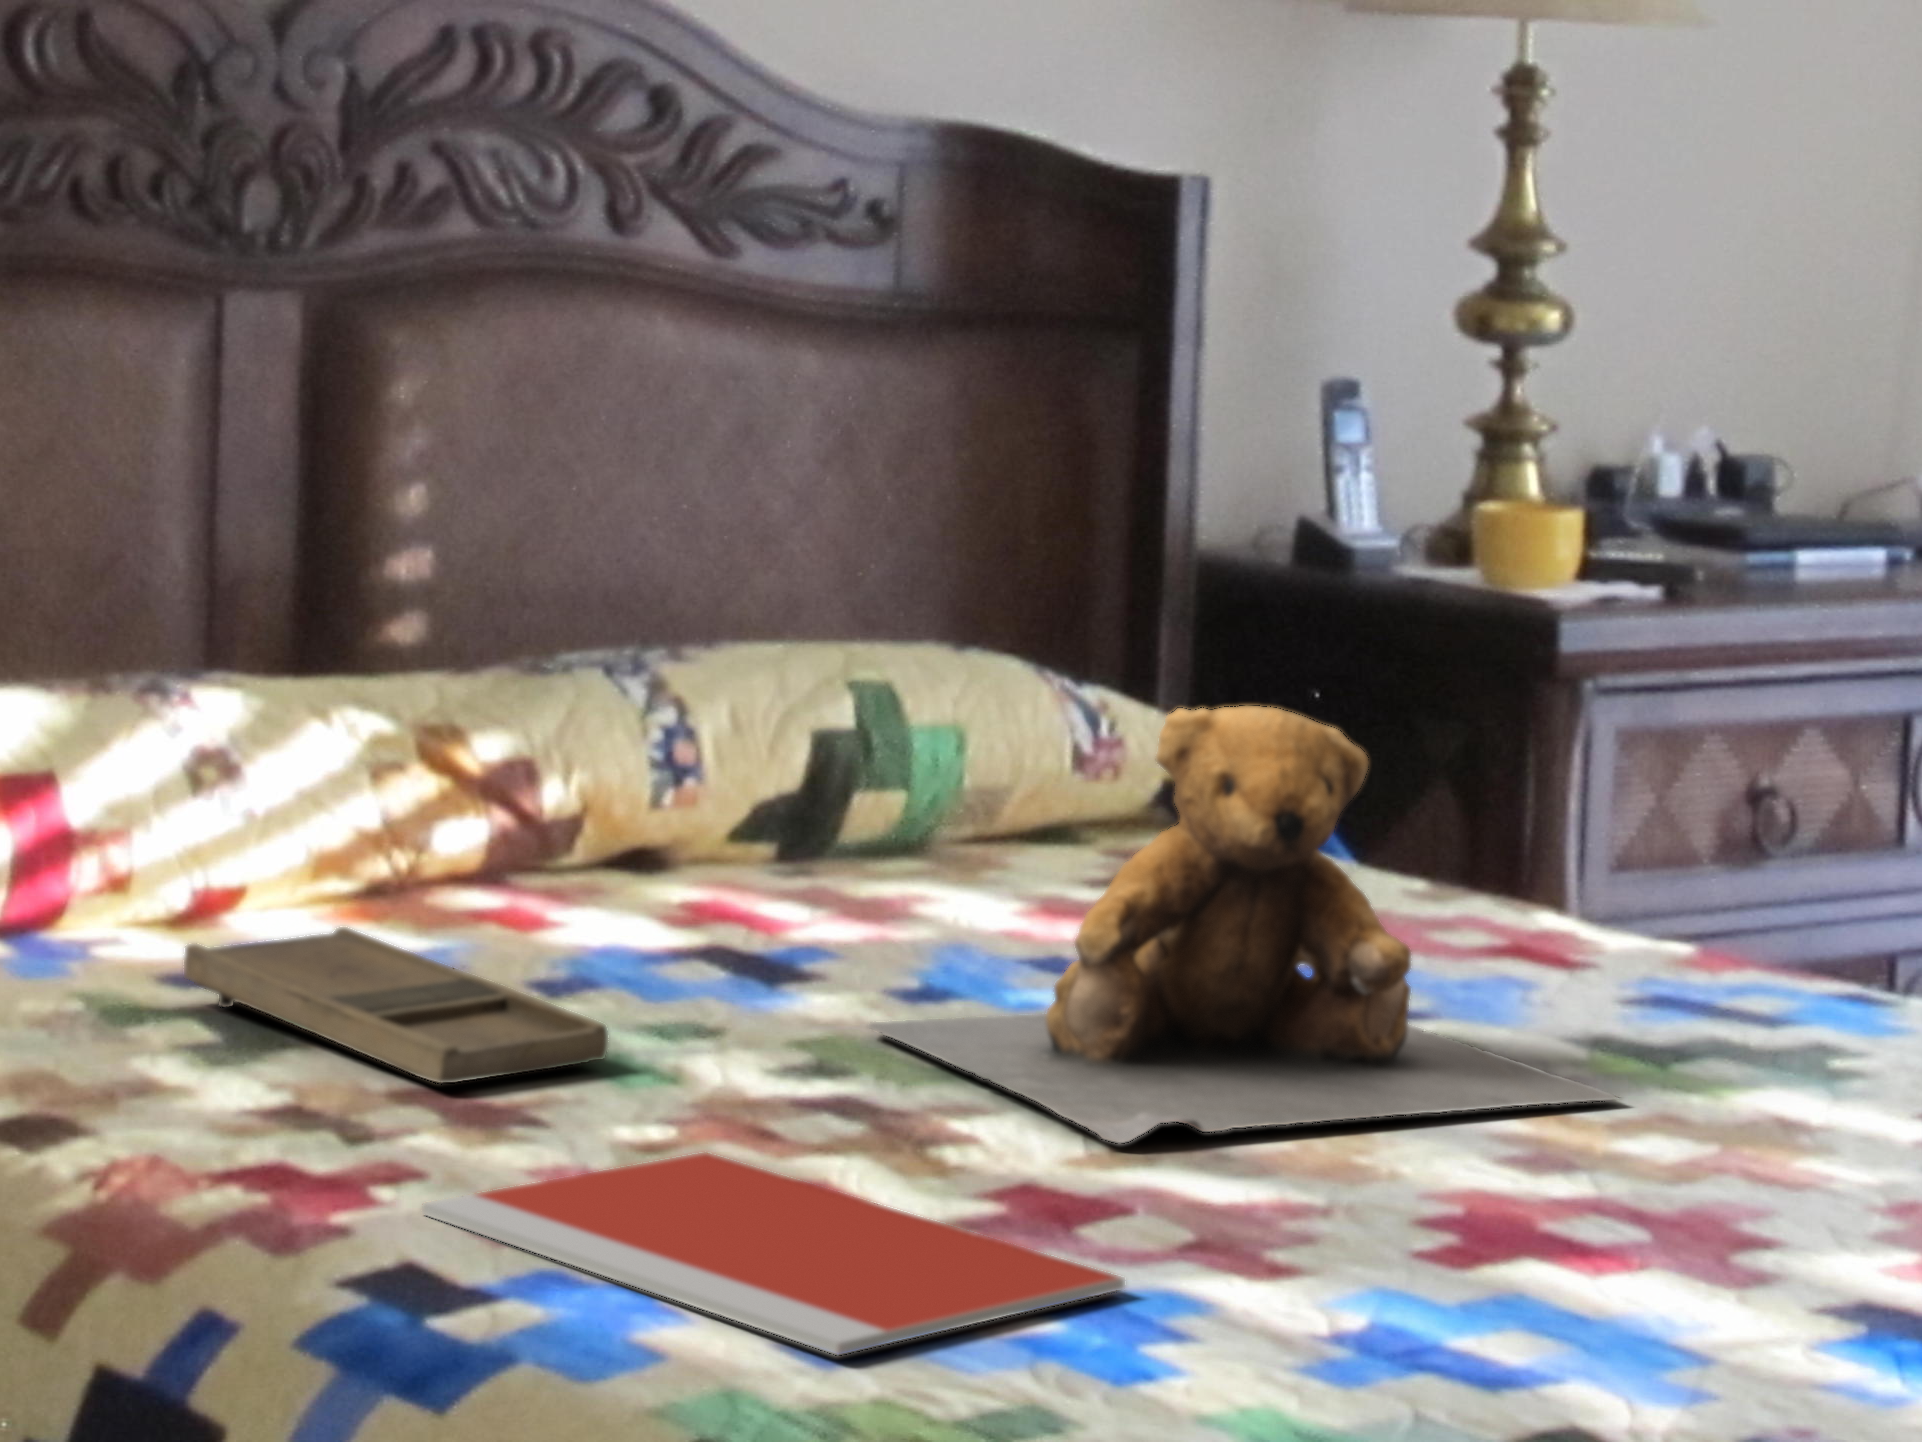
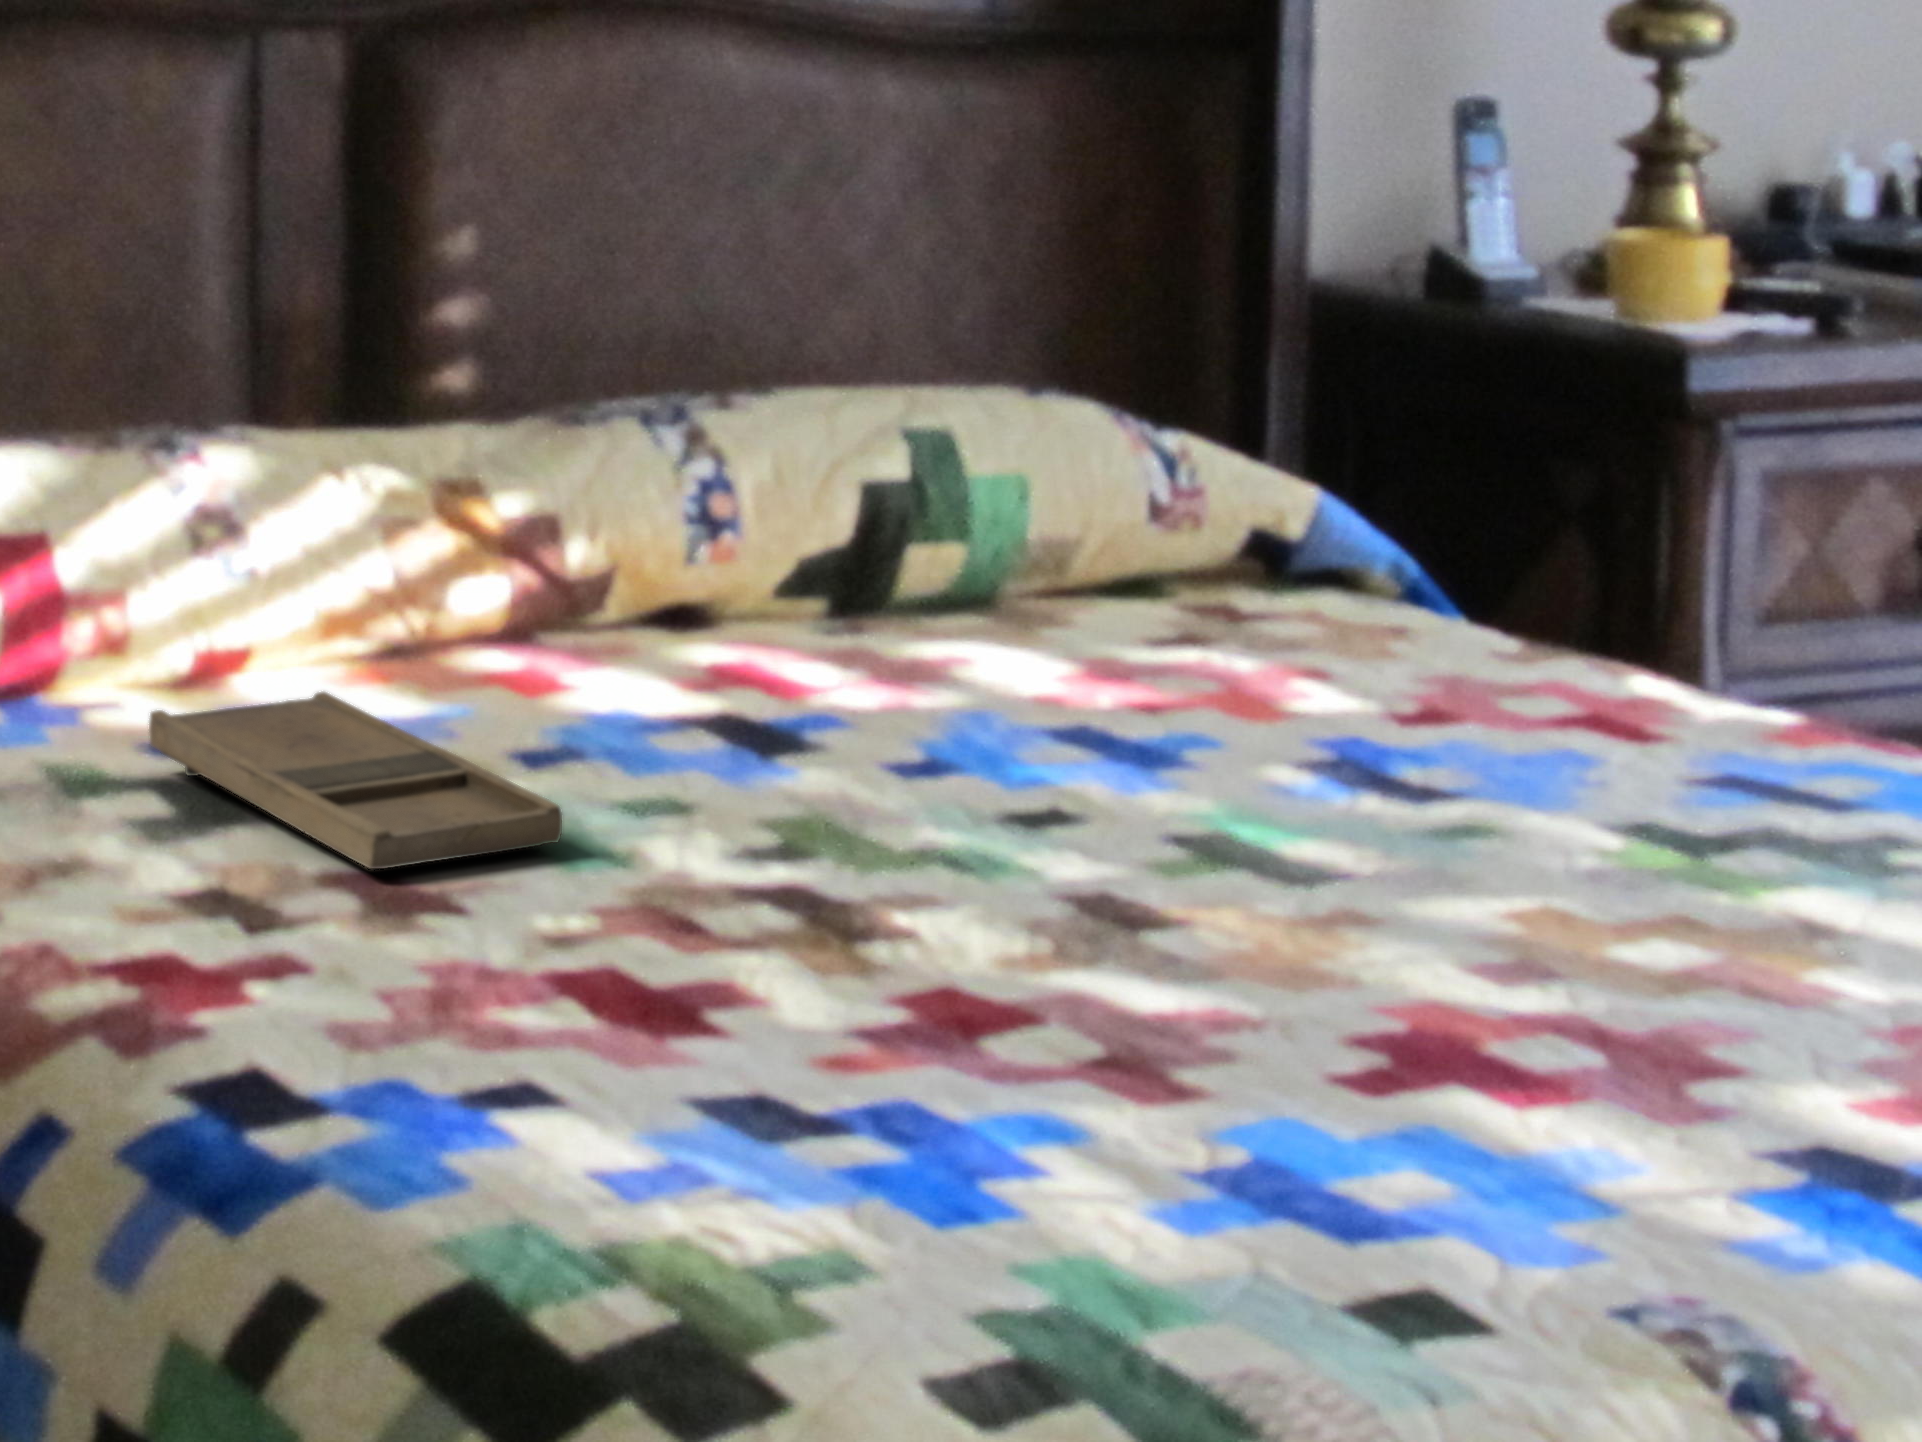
teddy bear: present [869,706,1618,1143] -> none [857,461,1706,953]
notebook: present [422,1153,1125,1355] -> none [295,957,1051,1224]

